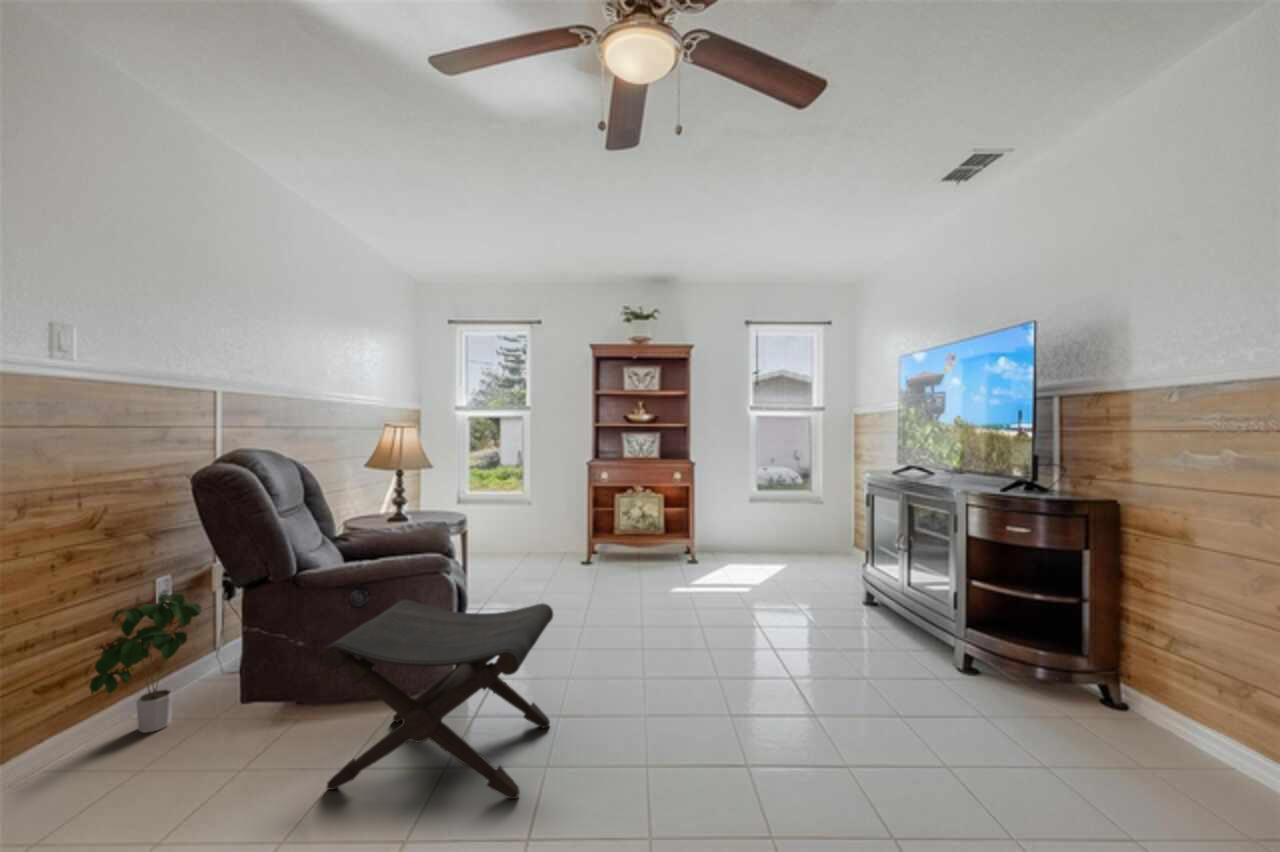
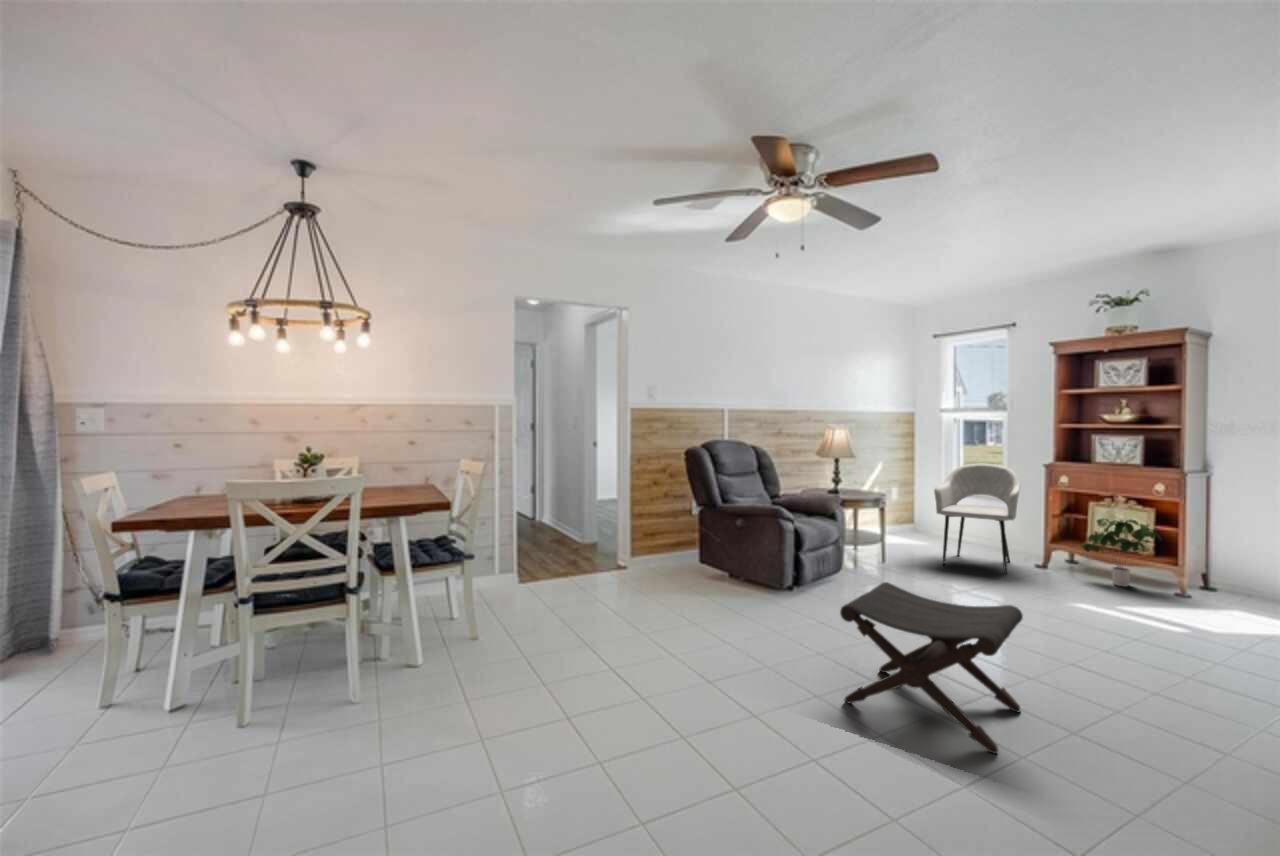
armchair: none [488,461,567,569] -> present [934,464,1021,573]
potted plant: present [89,593,201,733] -> present [1081,519,1161,586]

